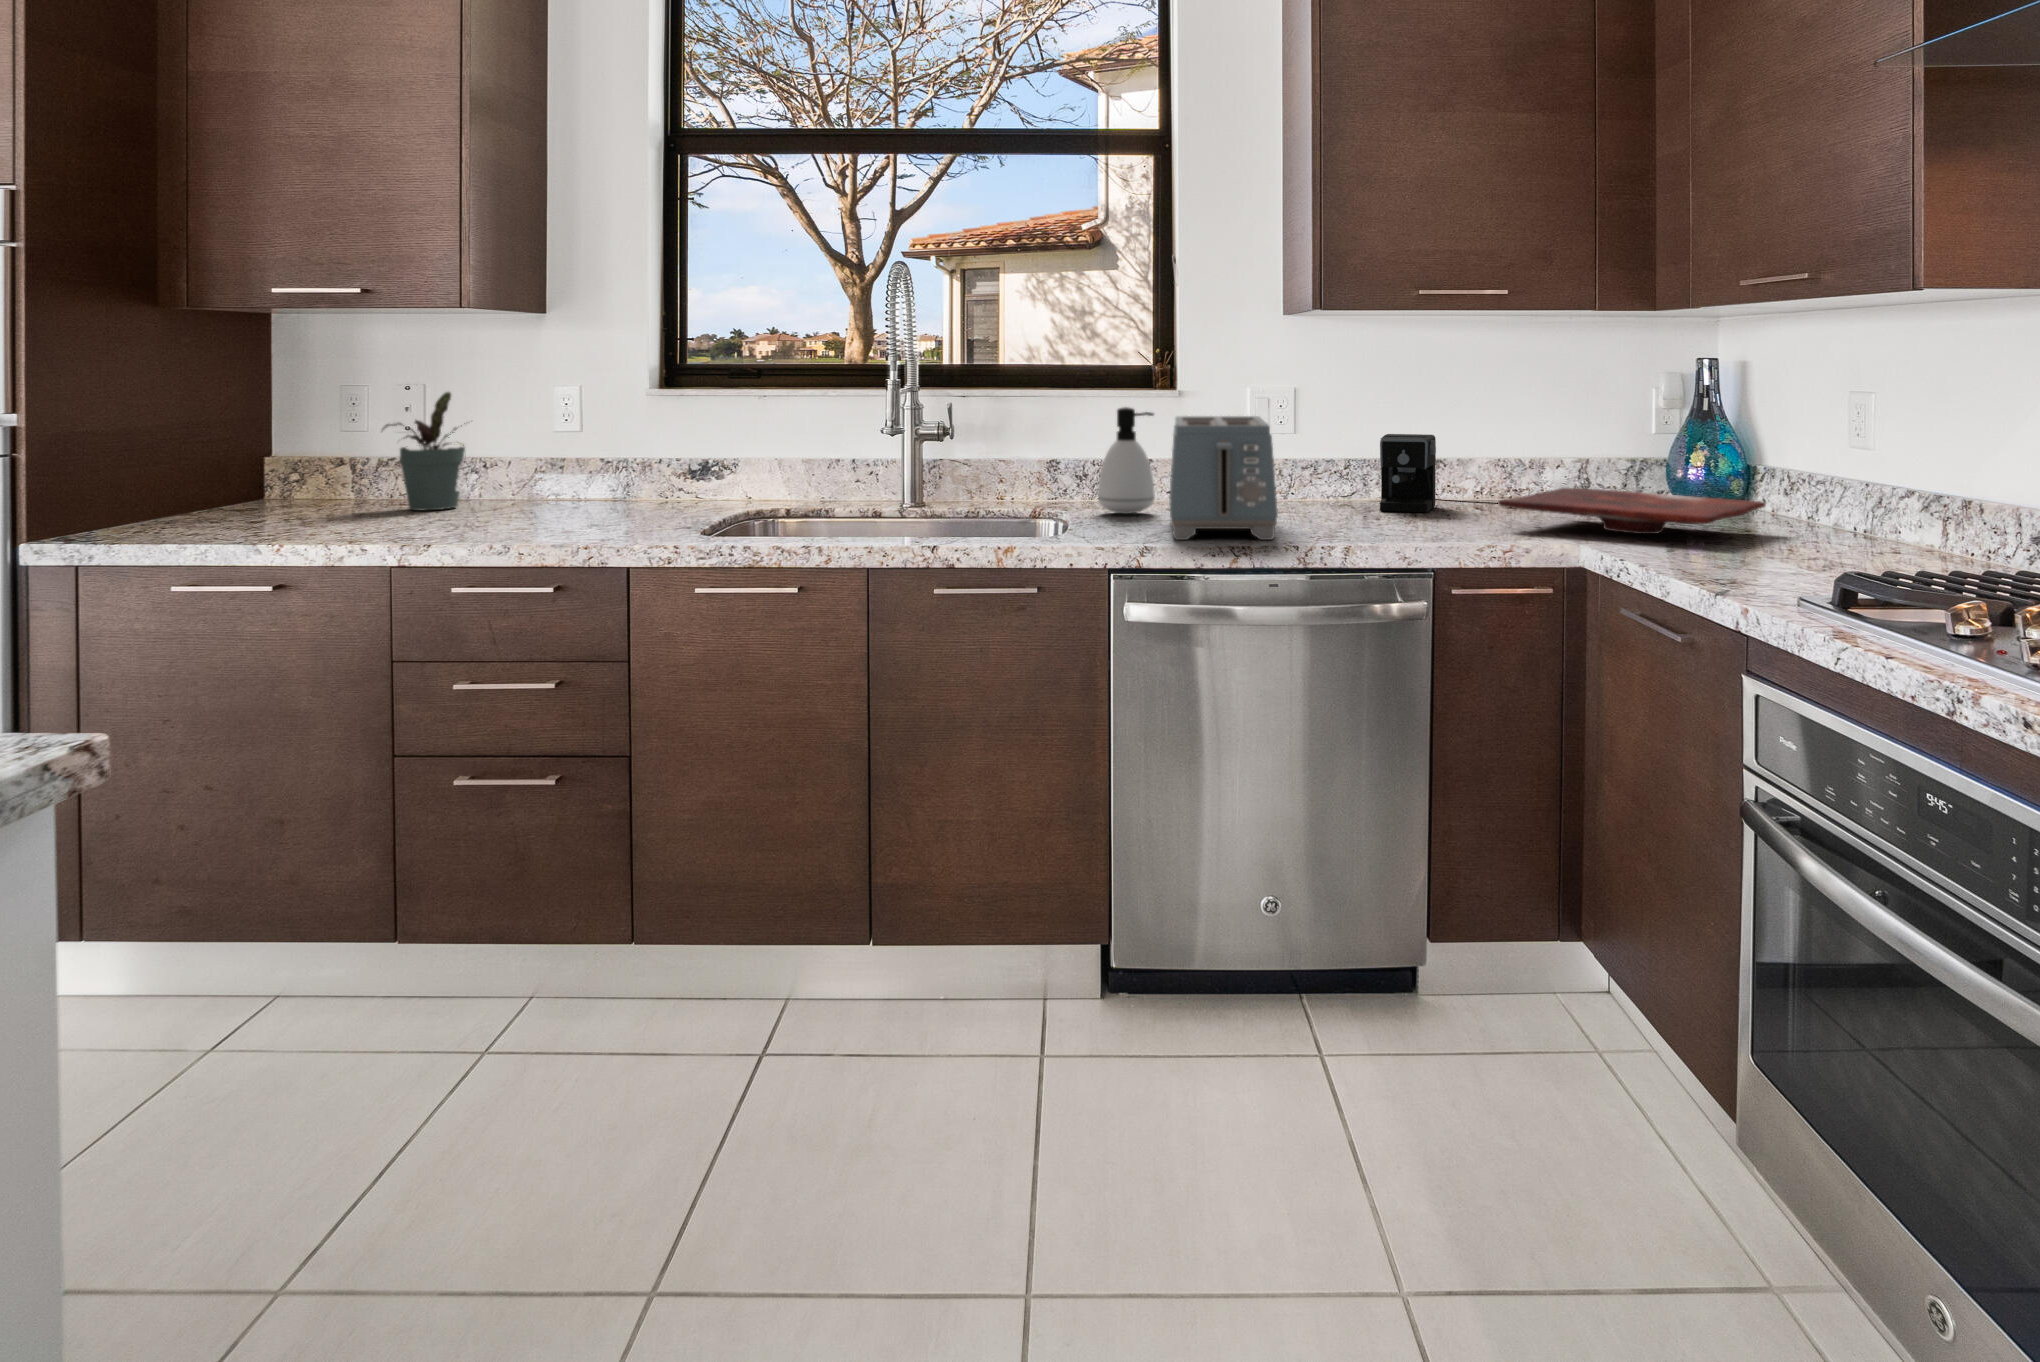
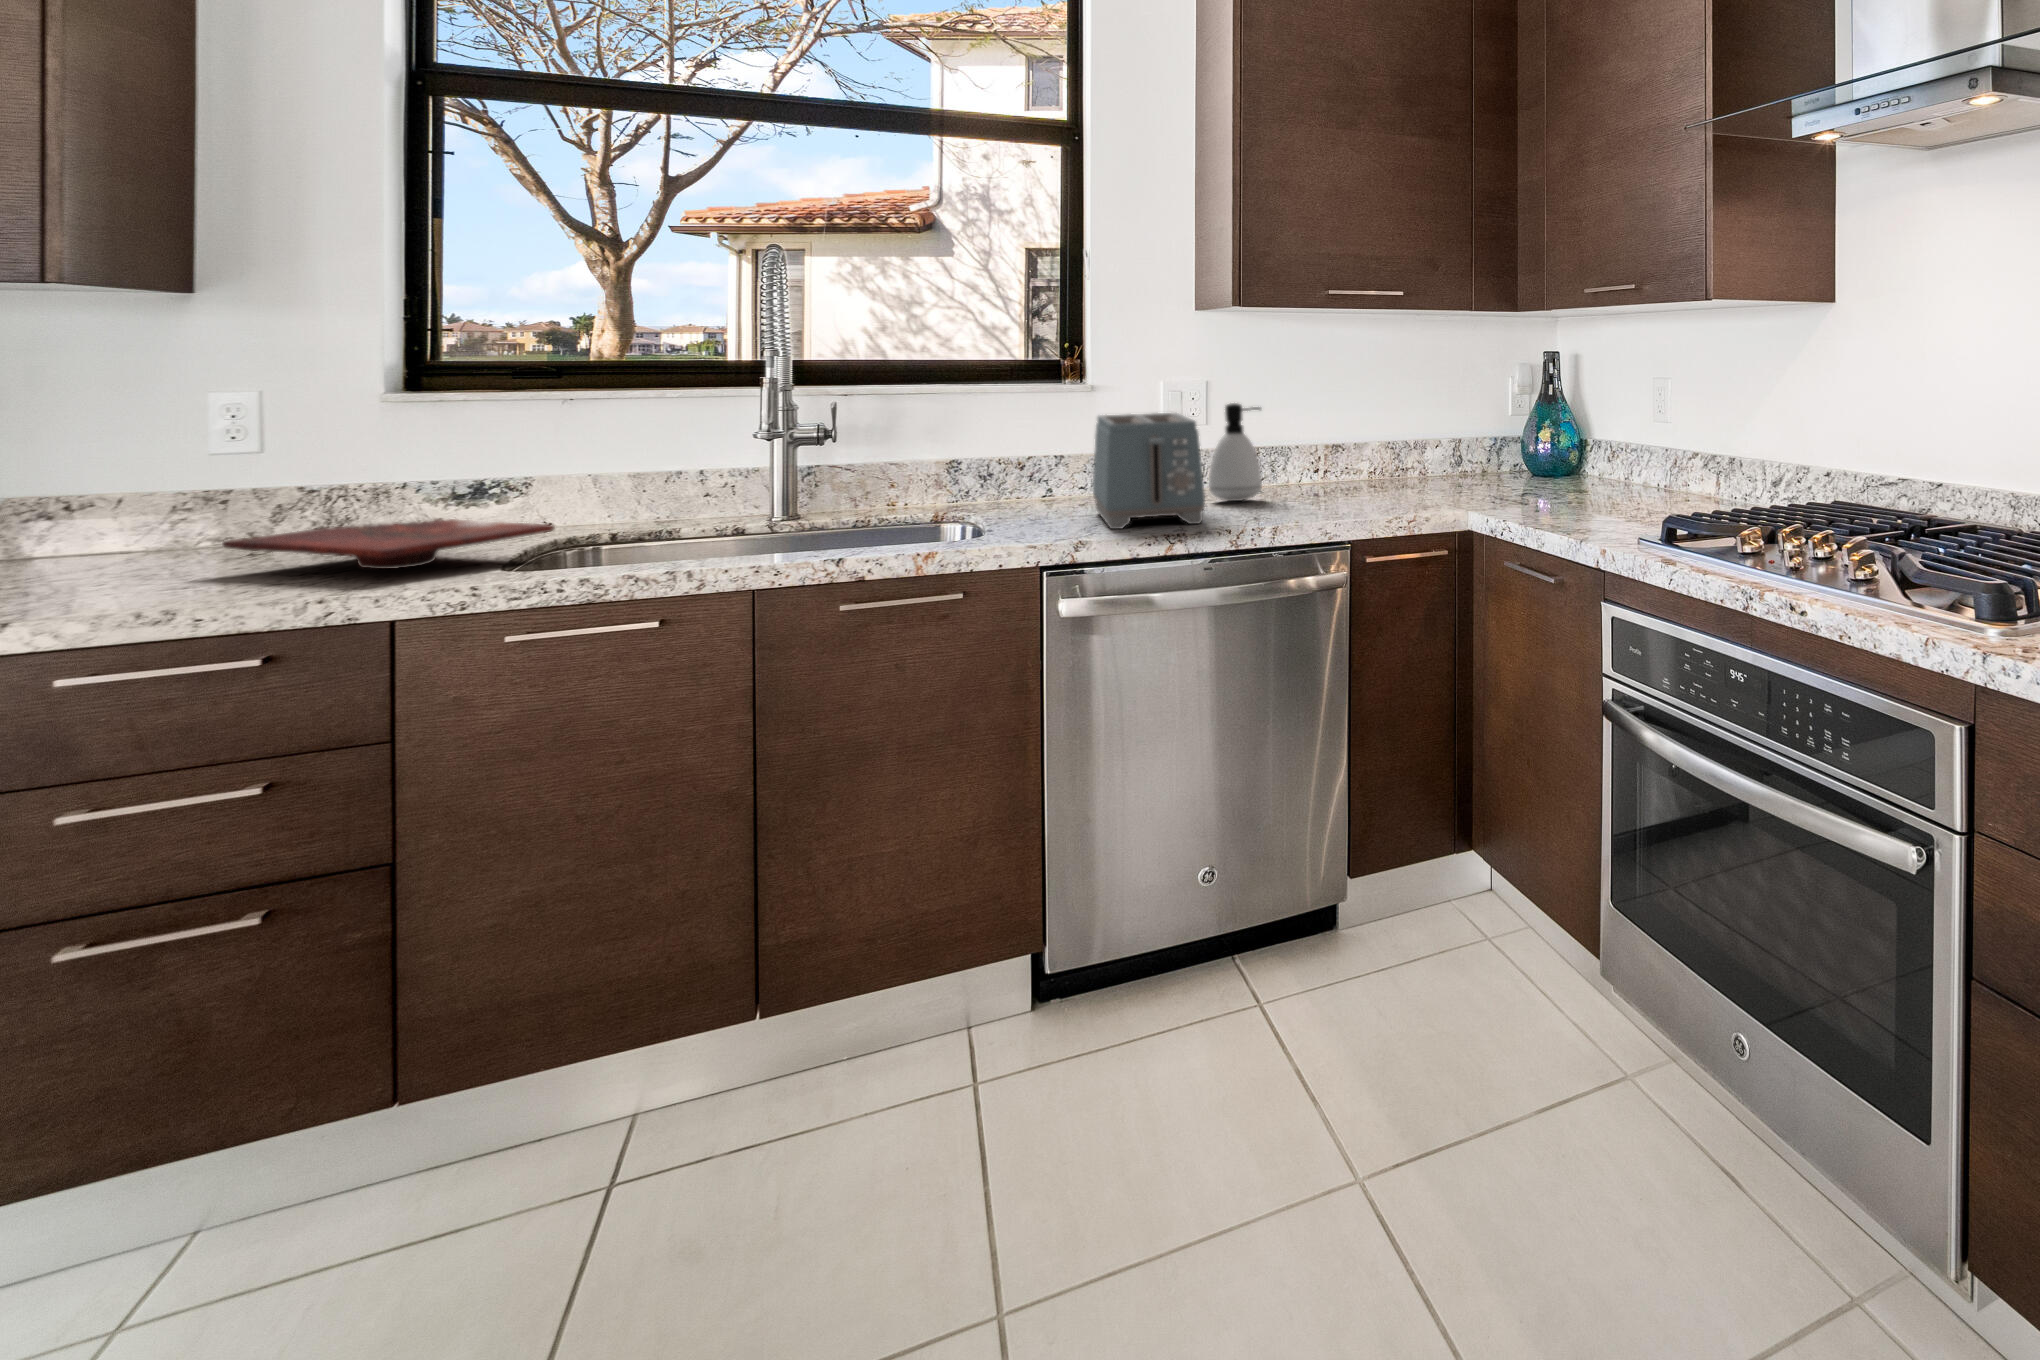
potted plant: present [382,392,465,511] -> none [137,417,274,555]
soap dispenser: present [1098,407,1155,514] -> present [1209,403,1262,501]
coffee maker: present [1380,434,1498,512] -> none [1279,423,1396,493]
cutting board: present [1499,488,1766,534] -> present [222,519,554,569]

